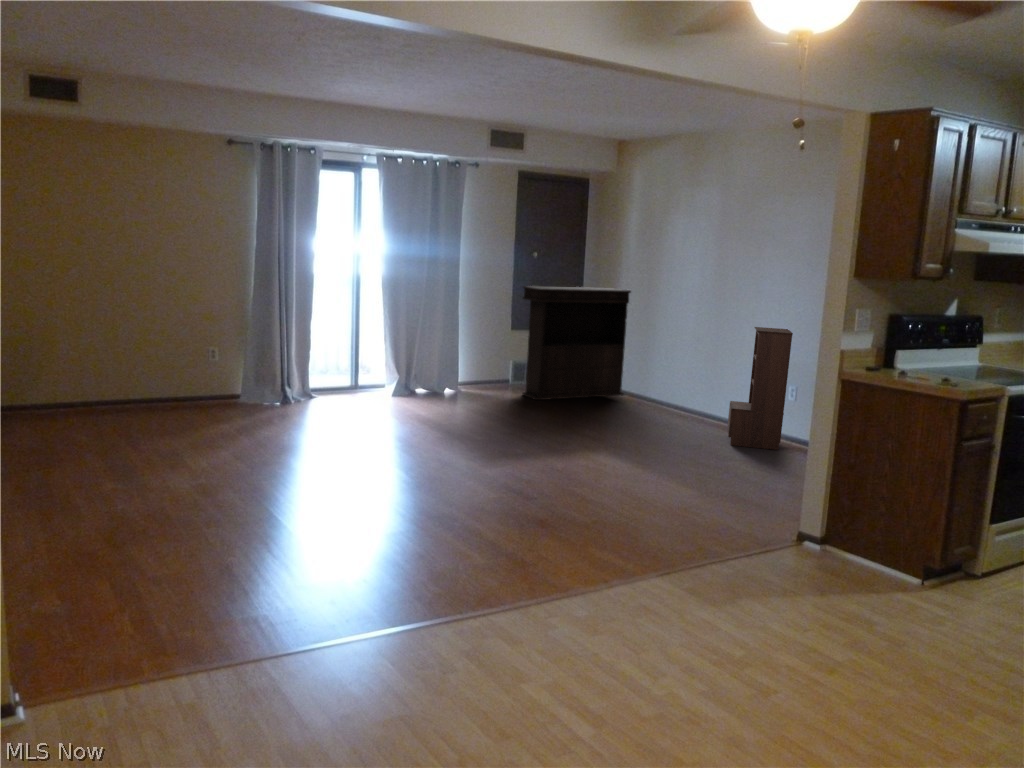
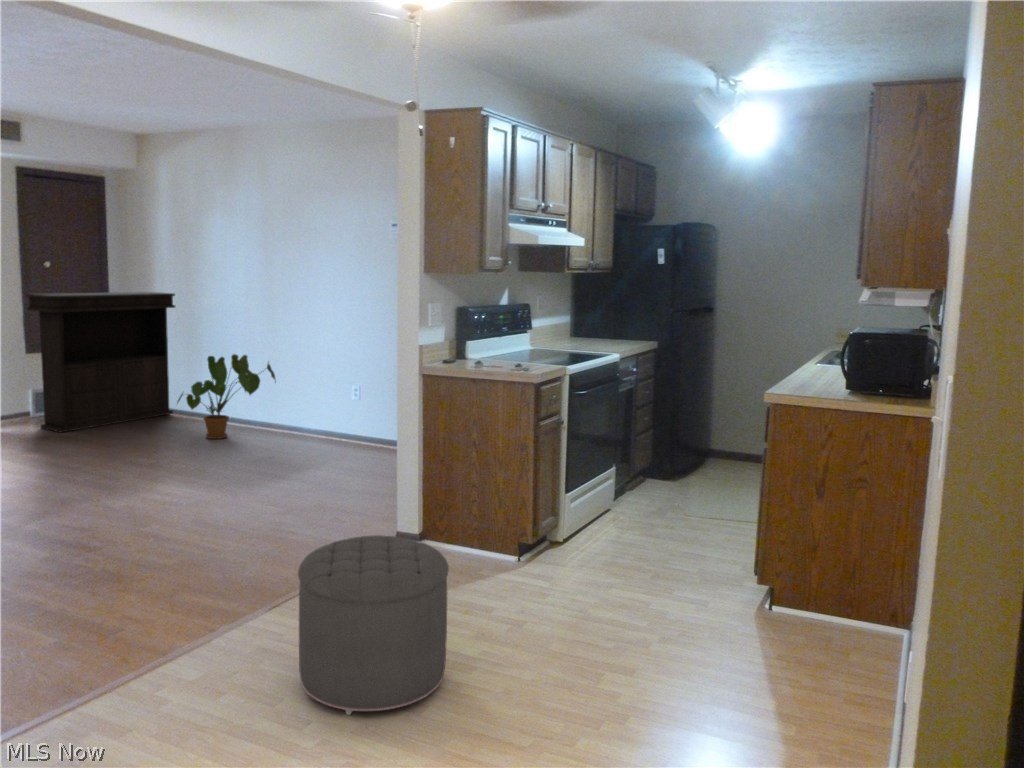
bookshelf: present [727,327,793,450] -> none [299,326,357,454]
house plant: none [624,347,713,422] -> present [178,354,276,439]
ottoman: none [672,521,822,684] -> present [298,535,449,715]

